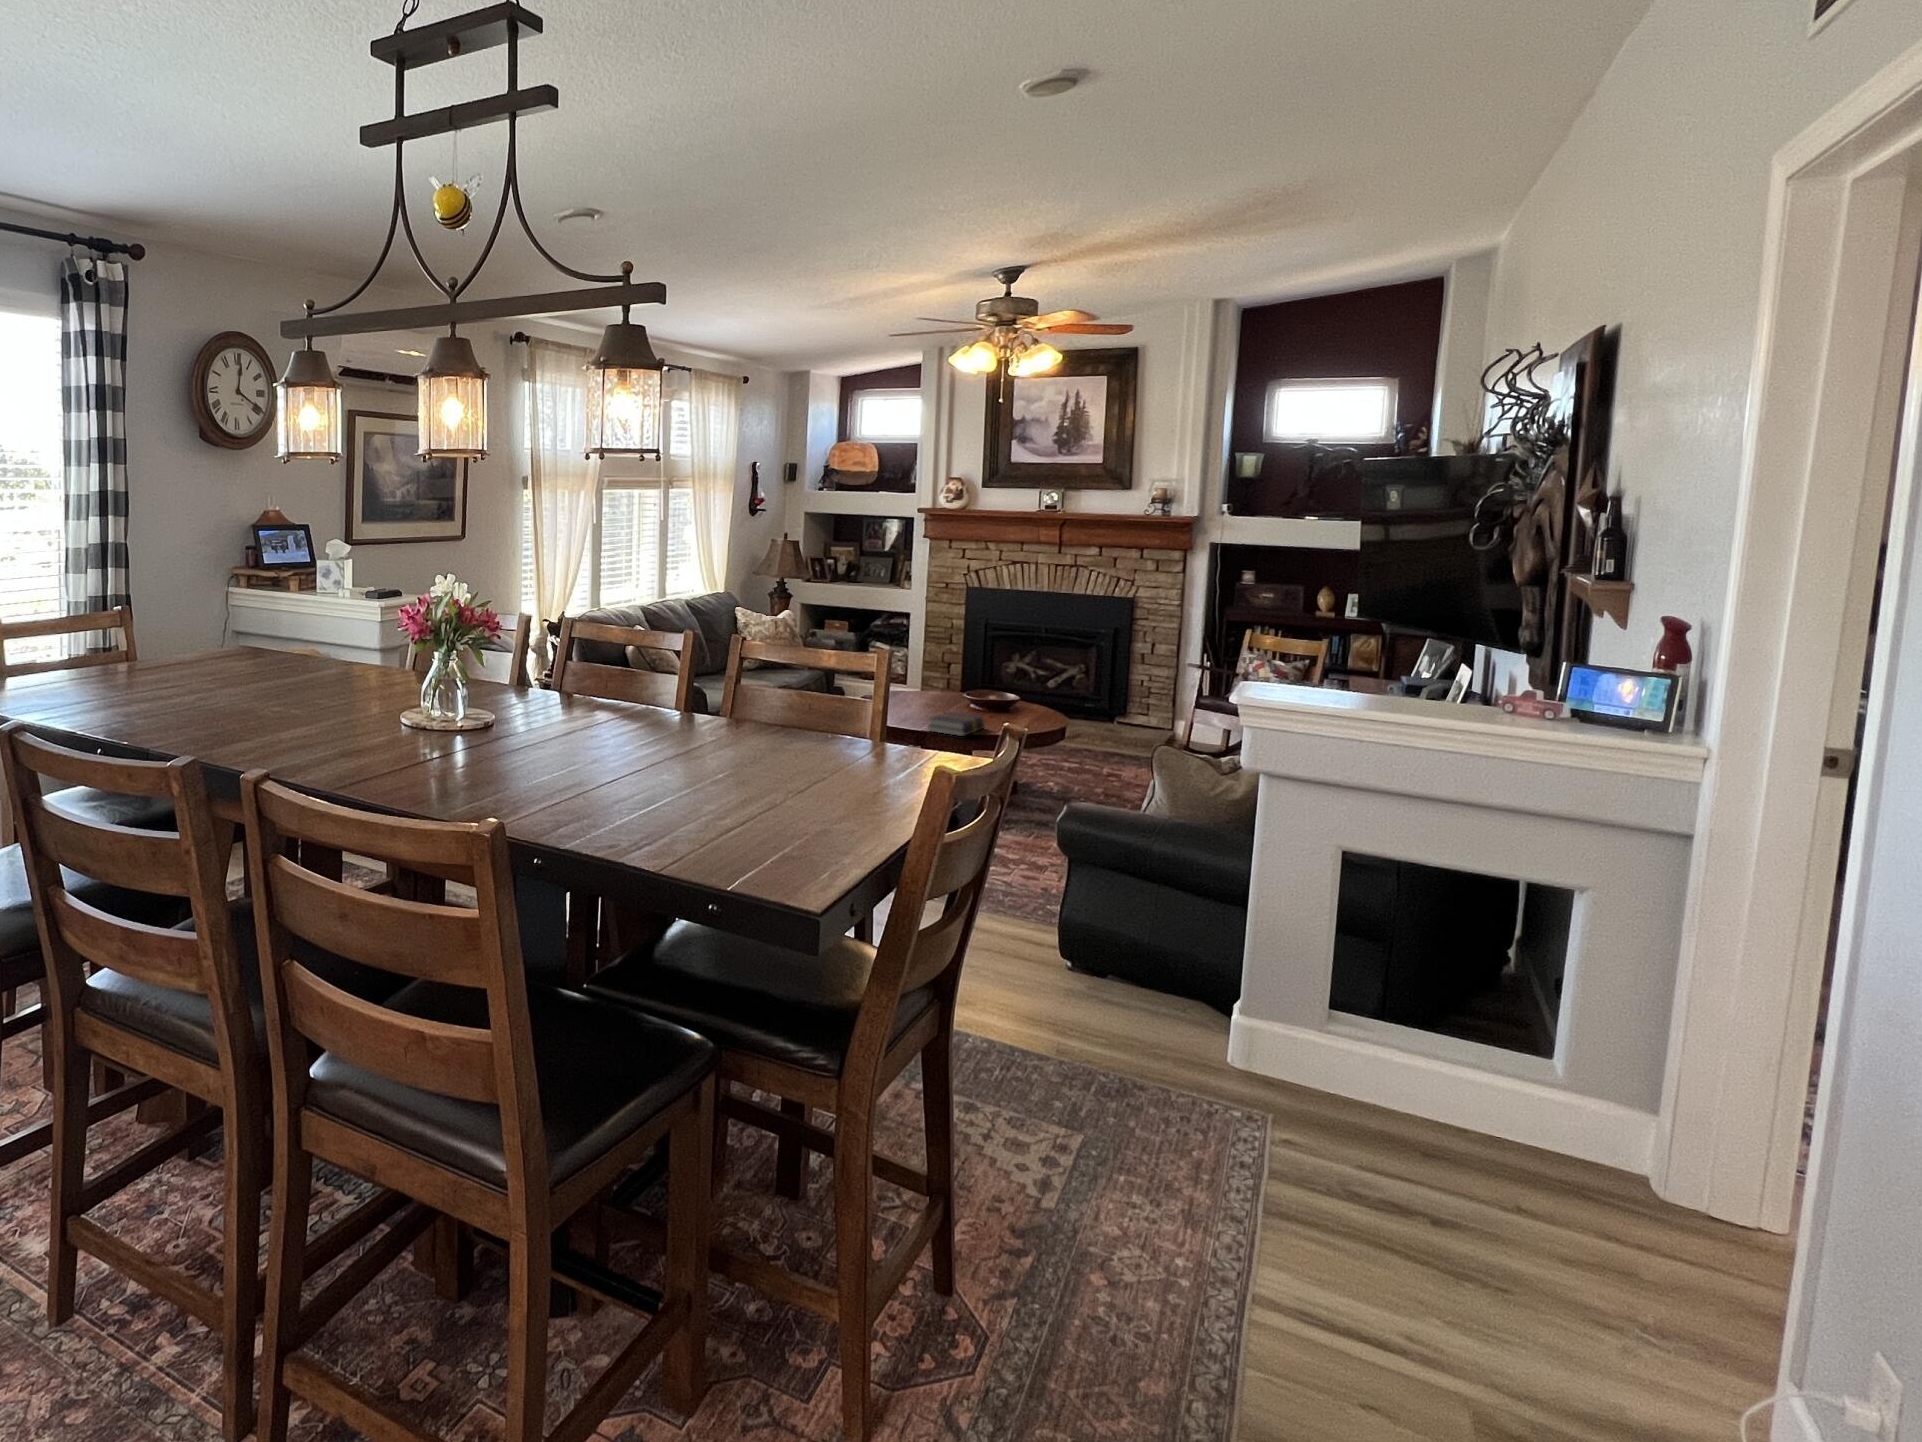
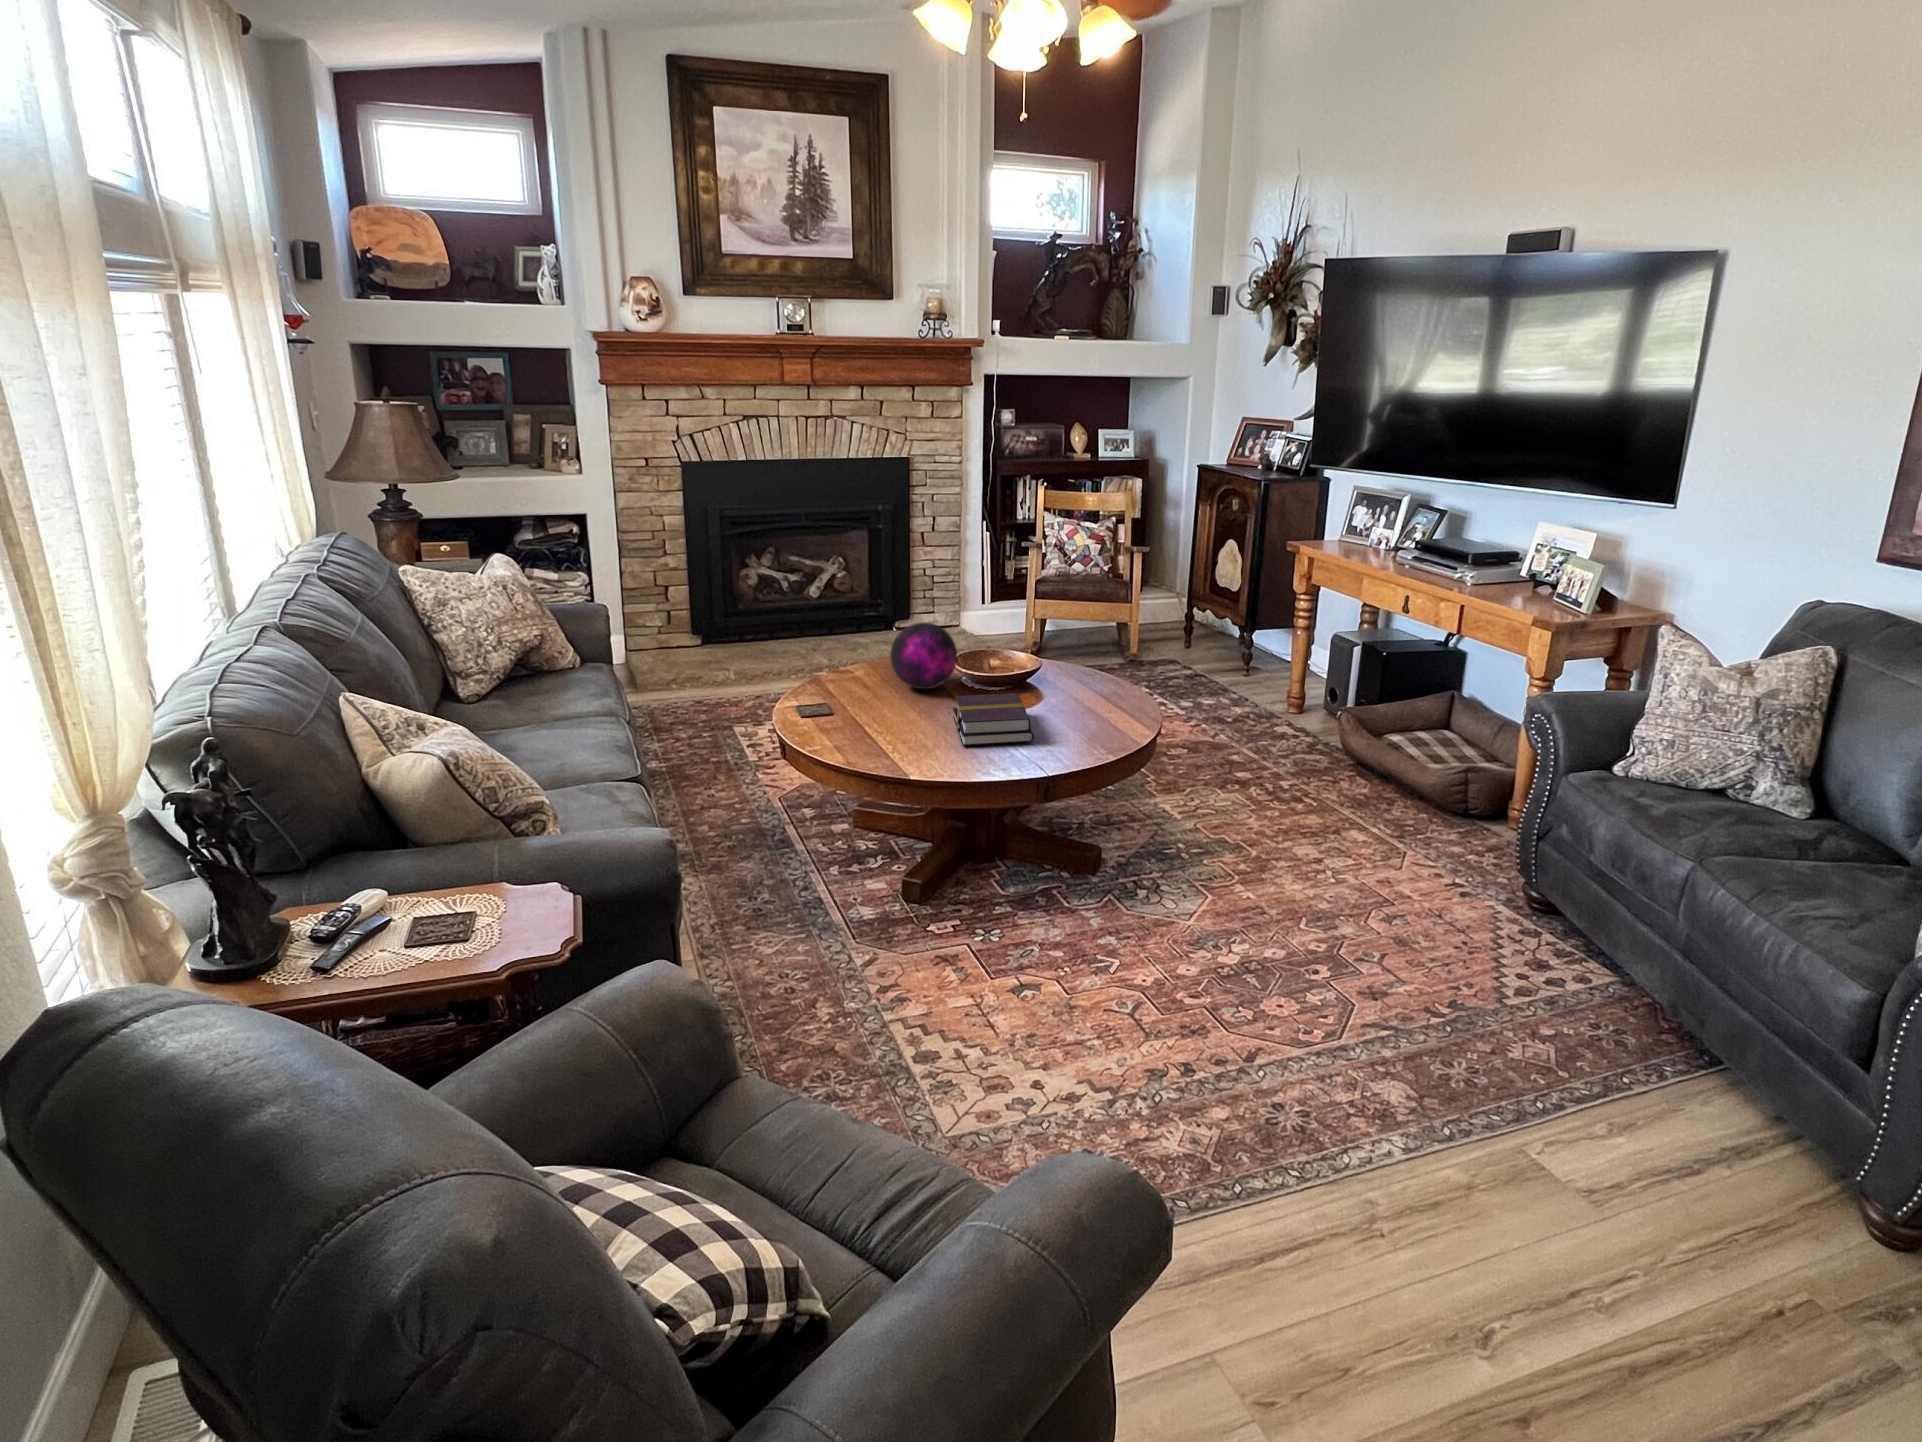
decorative orb: none [938,675,978,712] -> present [890,622,957,689]

